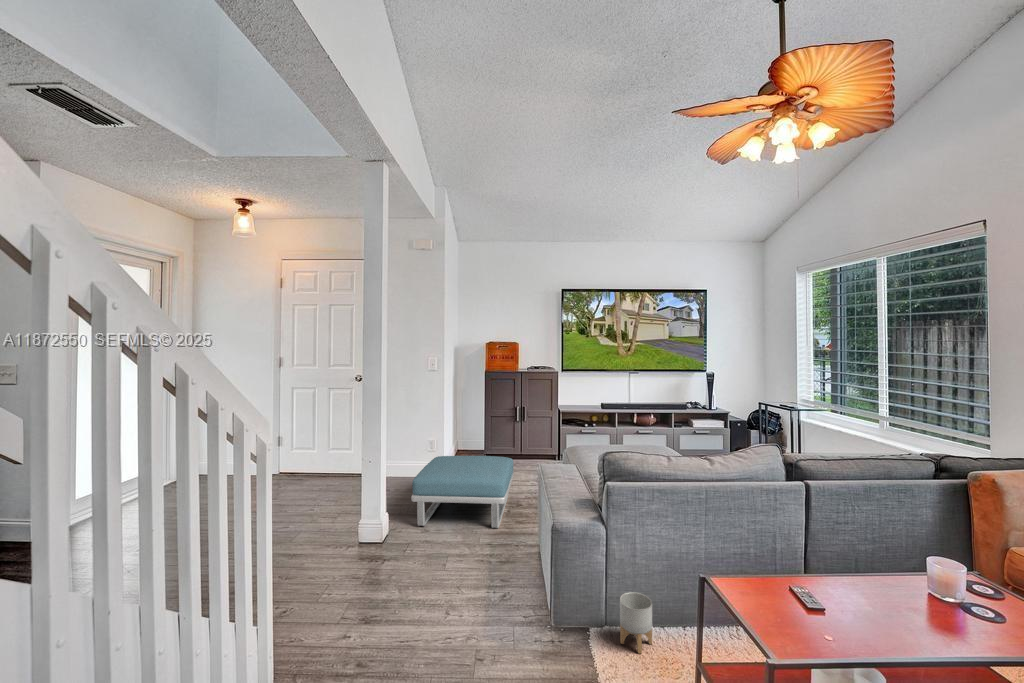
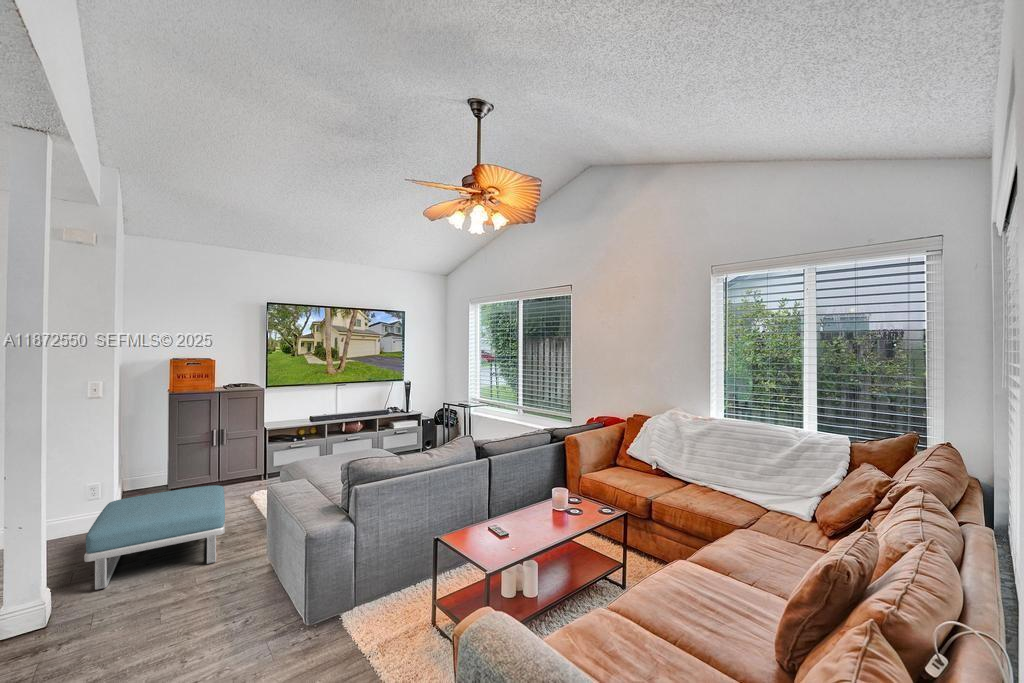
planter: present [620,592,652,654] -> none [374,571,400,619]

